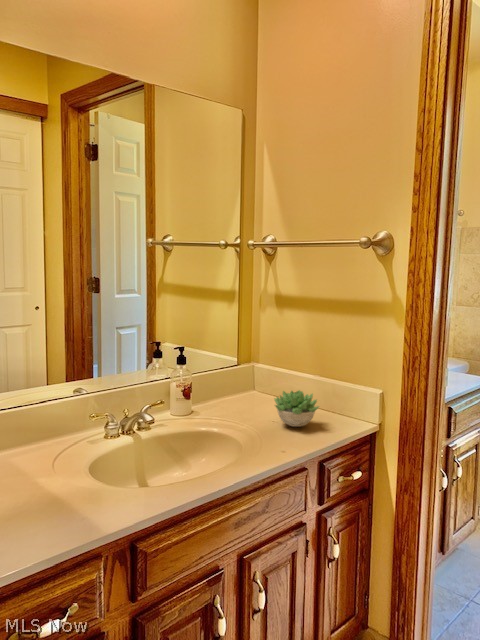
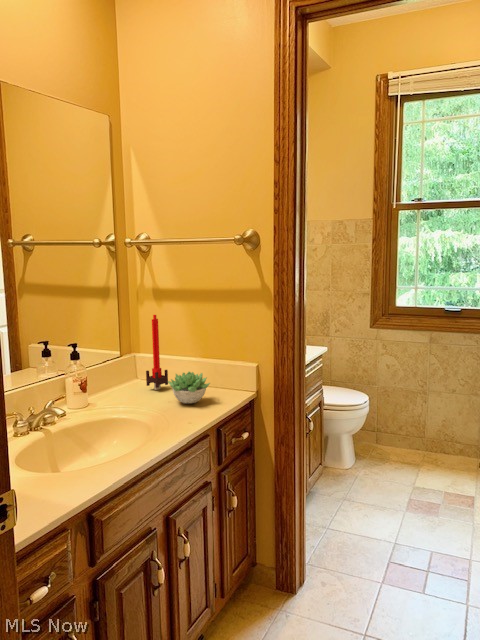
candle: none [258,324,281,405] -> present [146,315,168,390]

